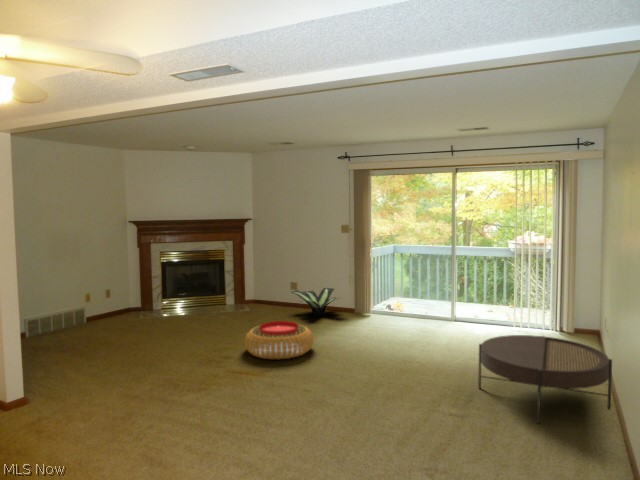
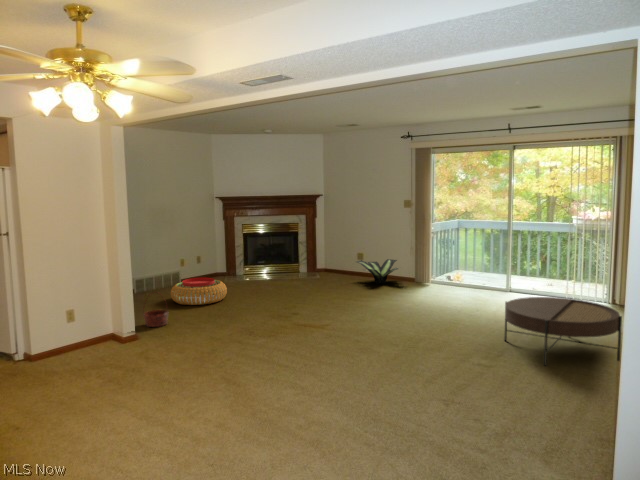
pouf: present [245,321,313,359] -> present [171,277,227,305]
basket: none [30,348,67,395] -> present [144,310,168,327]

